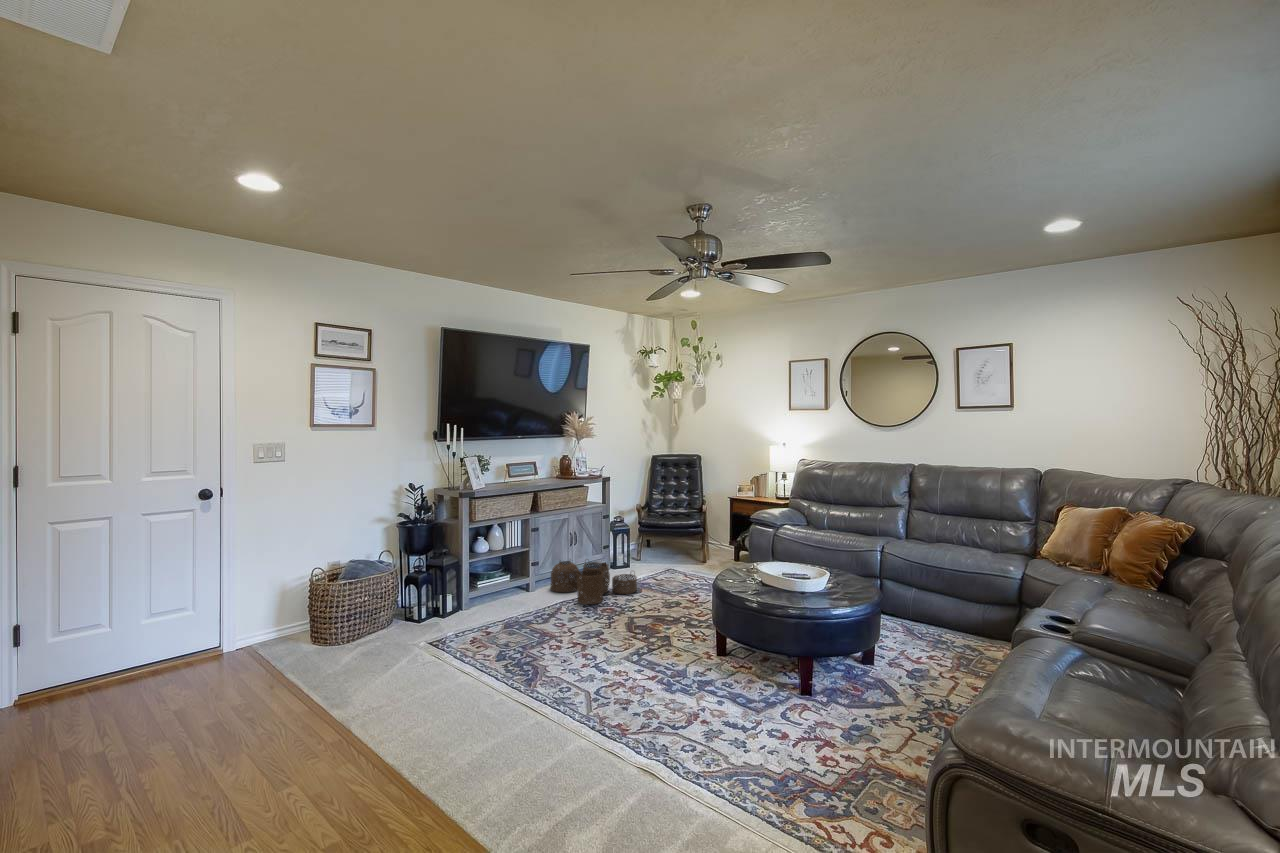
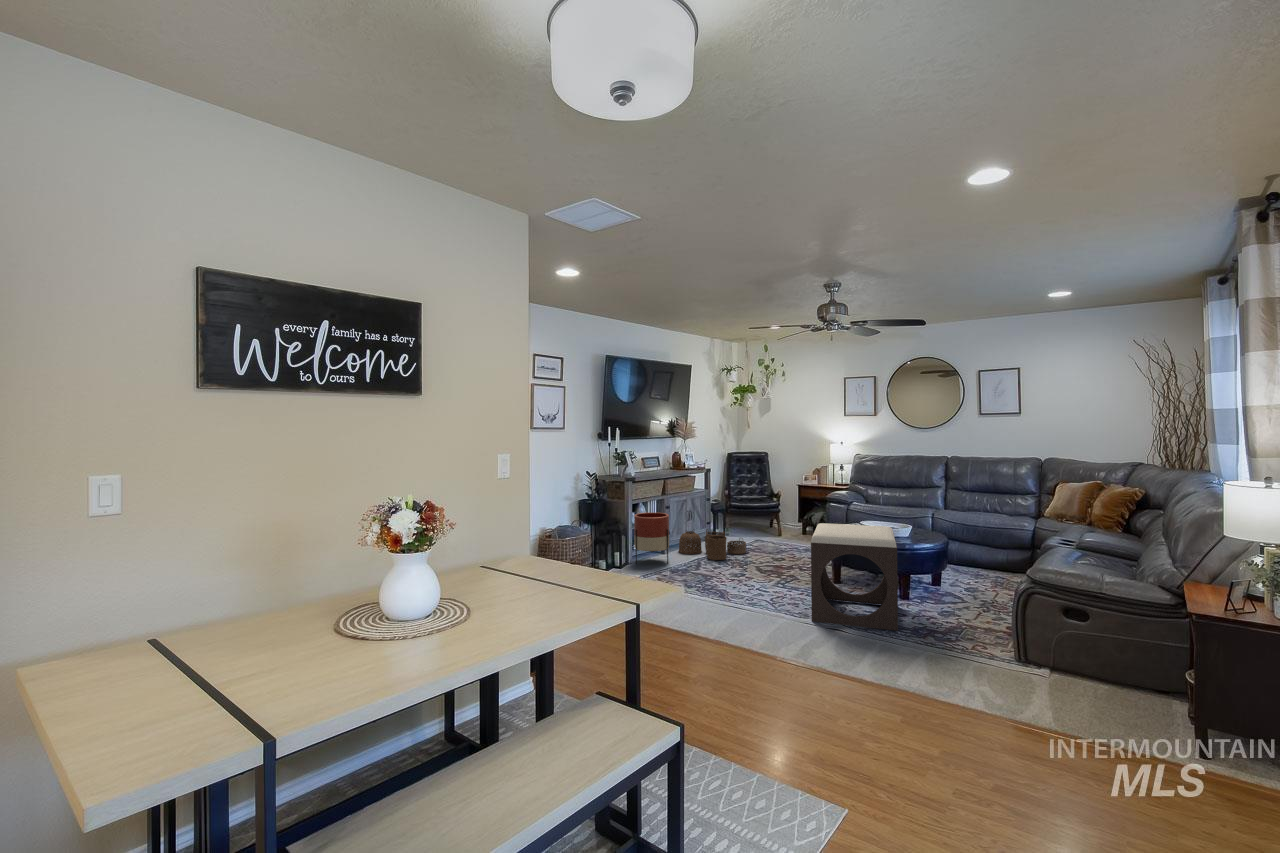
planter: none [474,538,523,611] -> present [634,512,669,564]
footstool: none [625,577,781,782] -> present [811,523,898,631]

